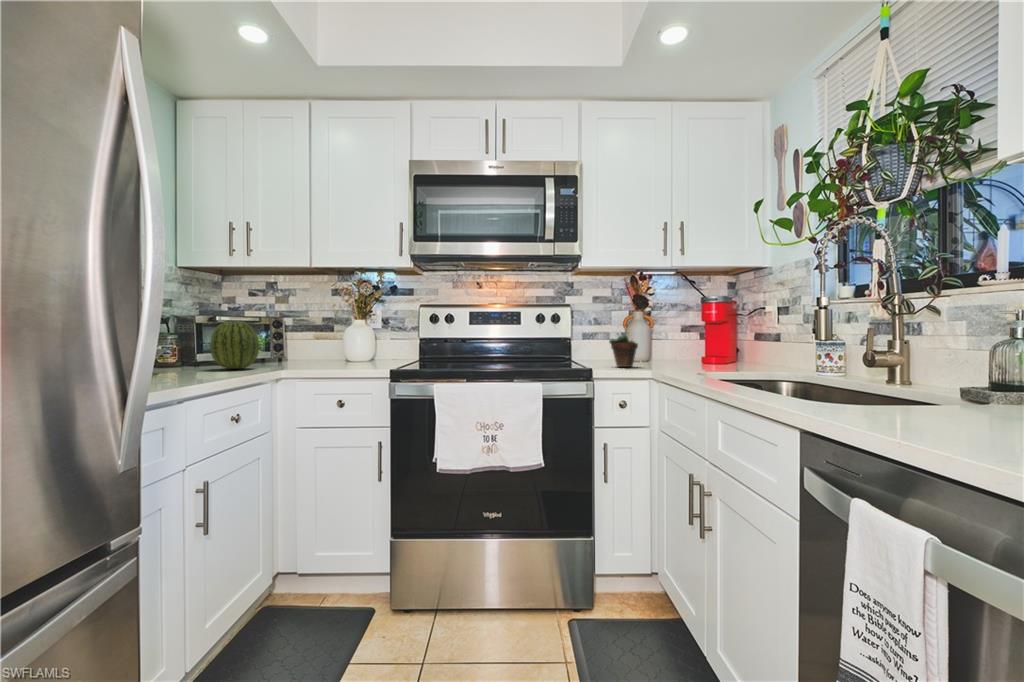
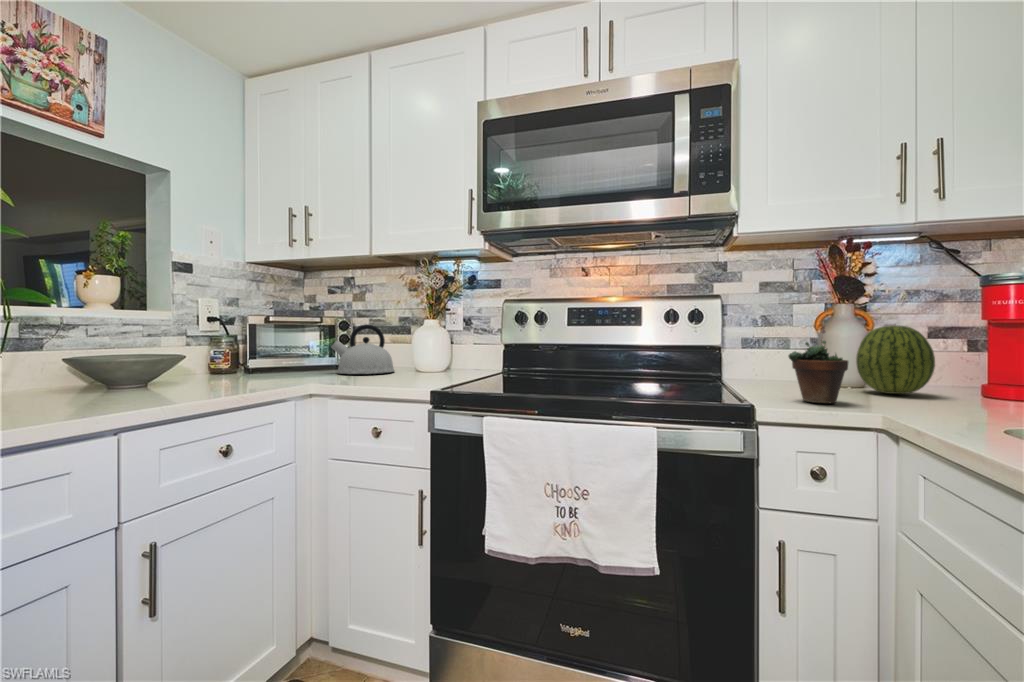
fruit: present [210,321,259,369] -> present [856,325,935,394]
kettle: none [275,323,330,363] -> present [331,324,394,374]

